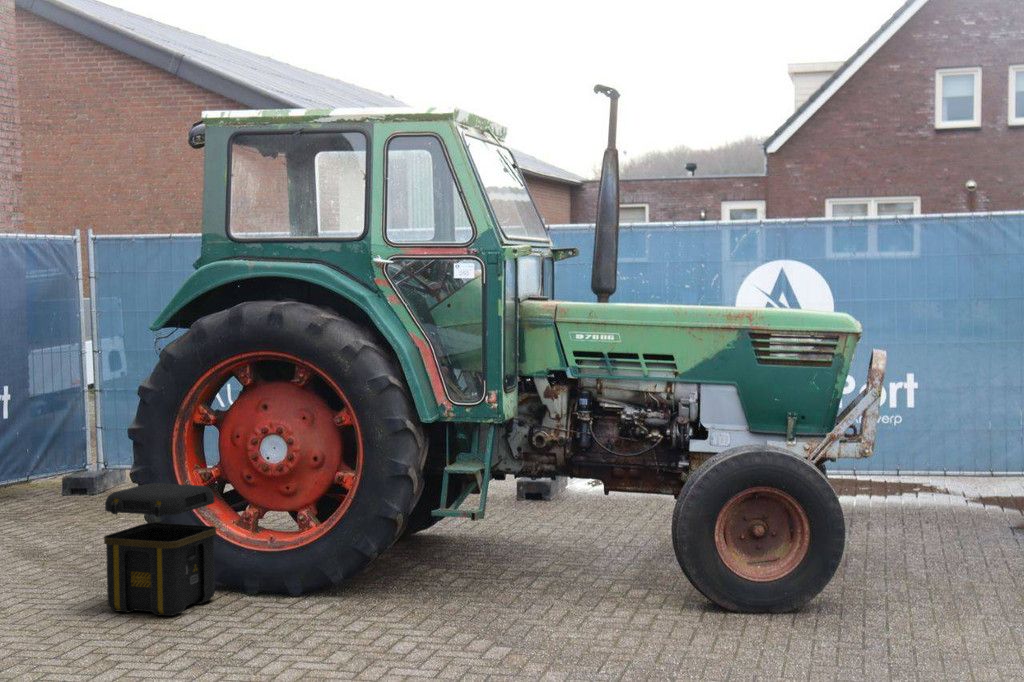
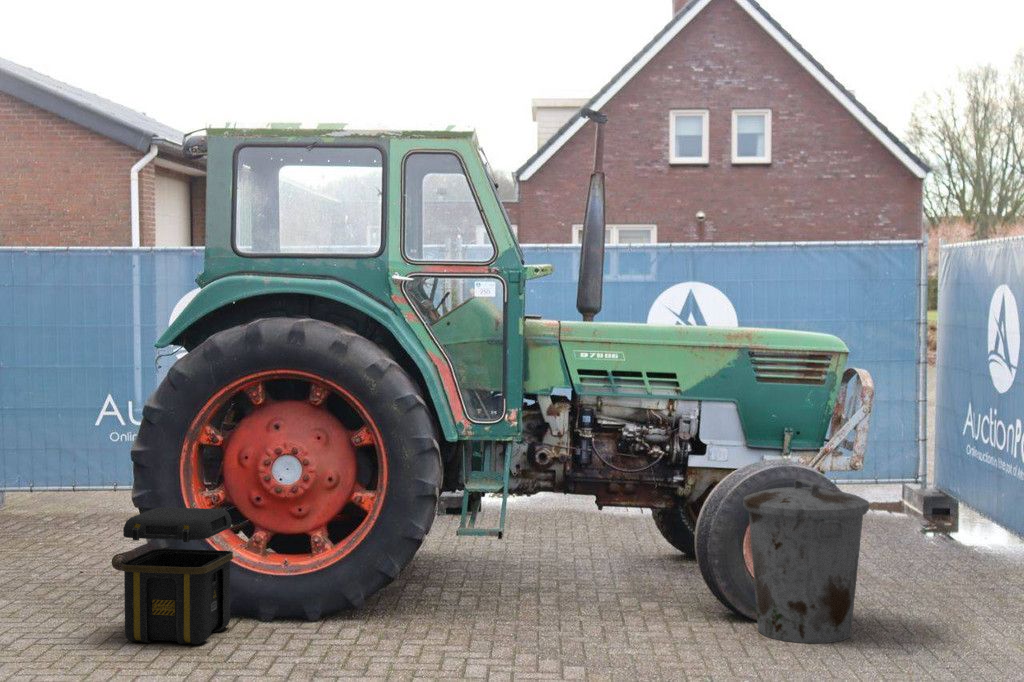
trash can: none [714,466,845,638] -> present [743,479,869,643]

